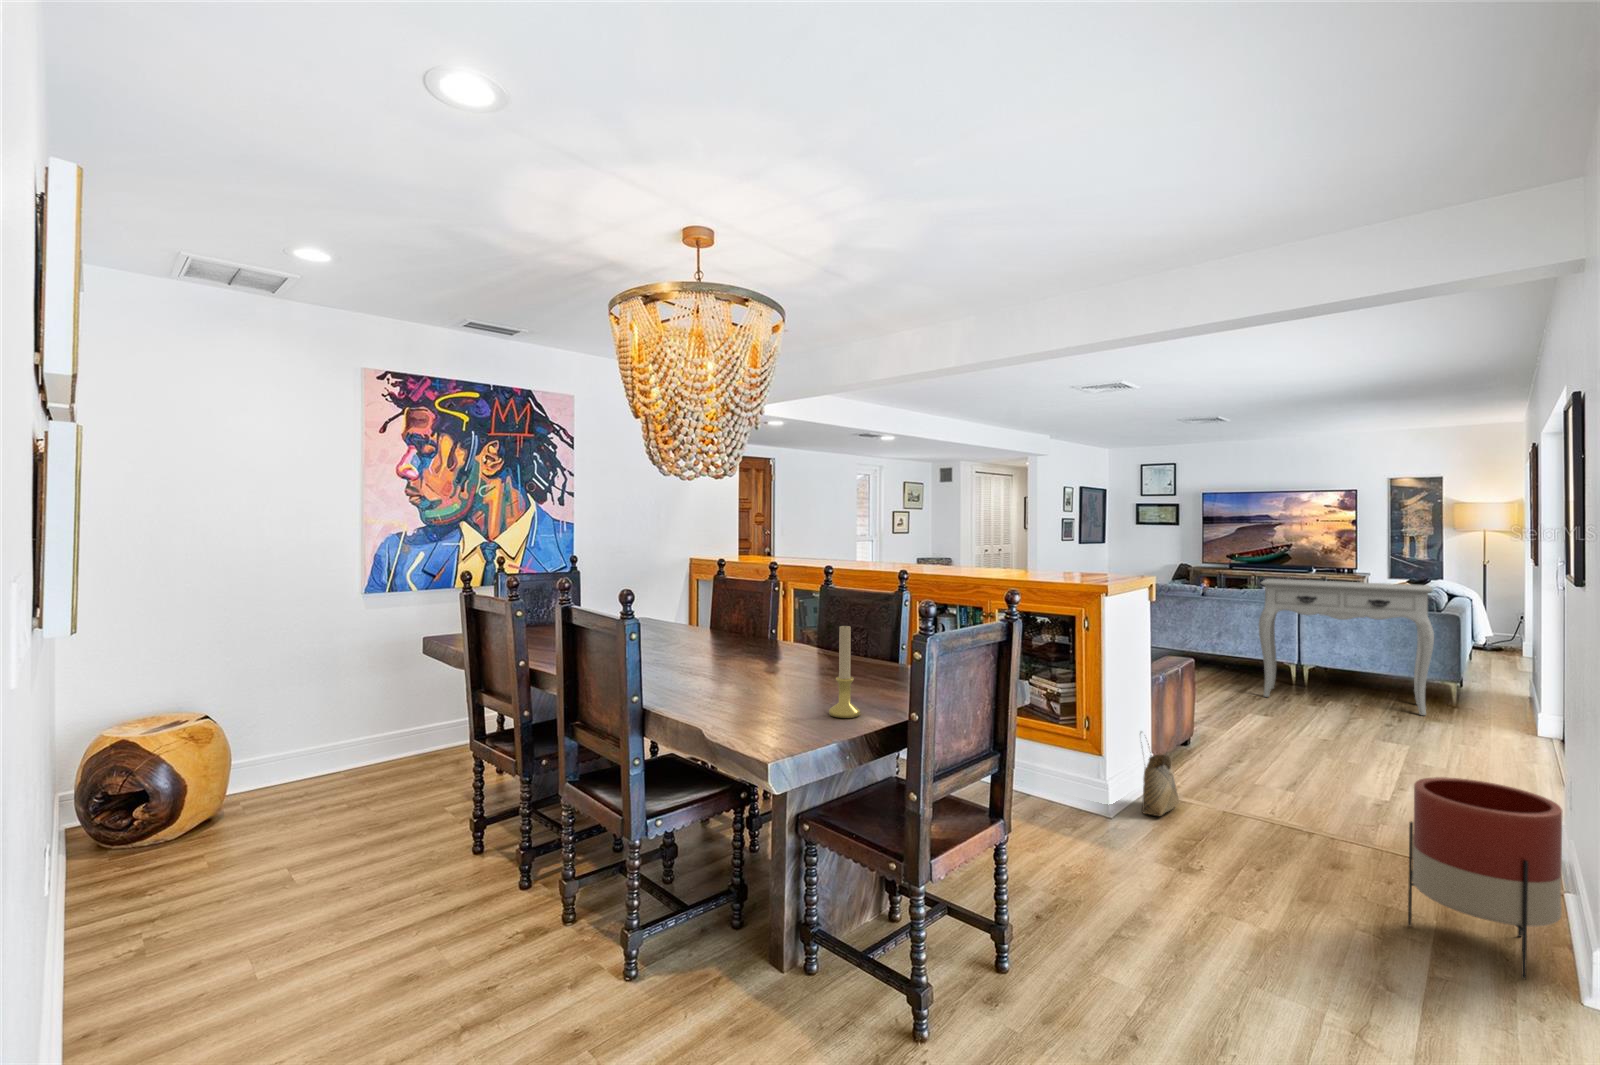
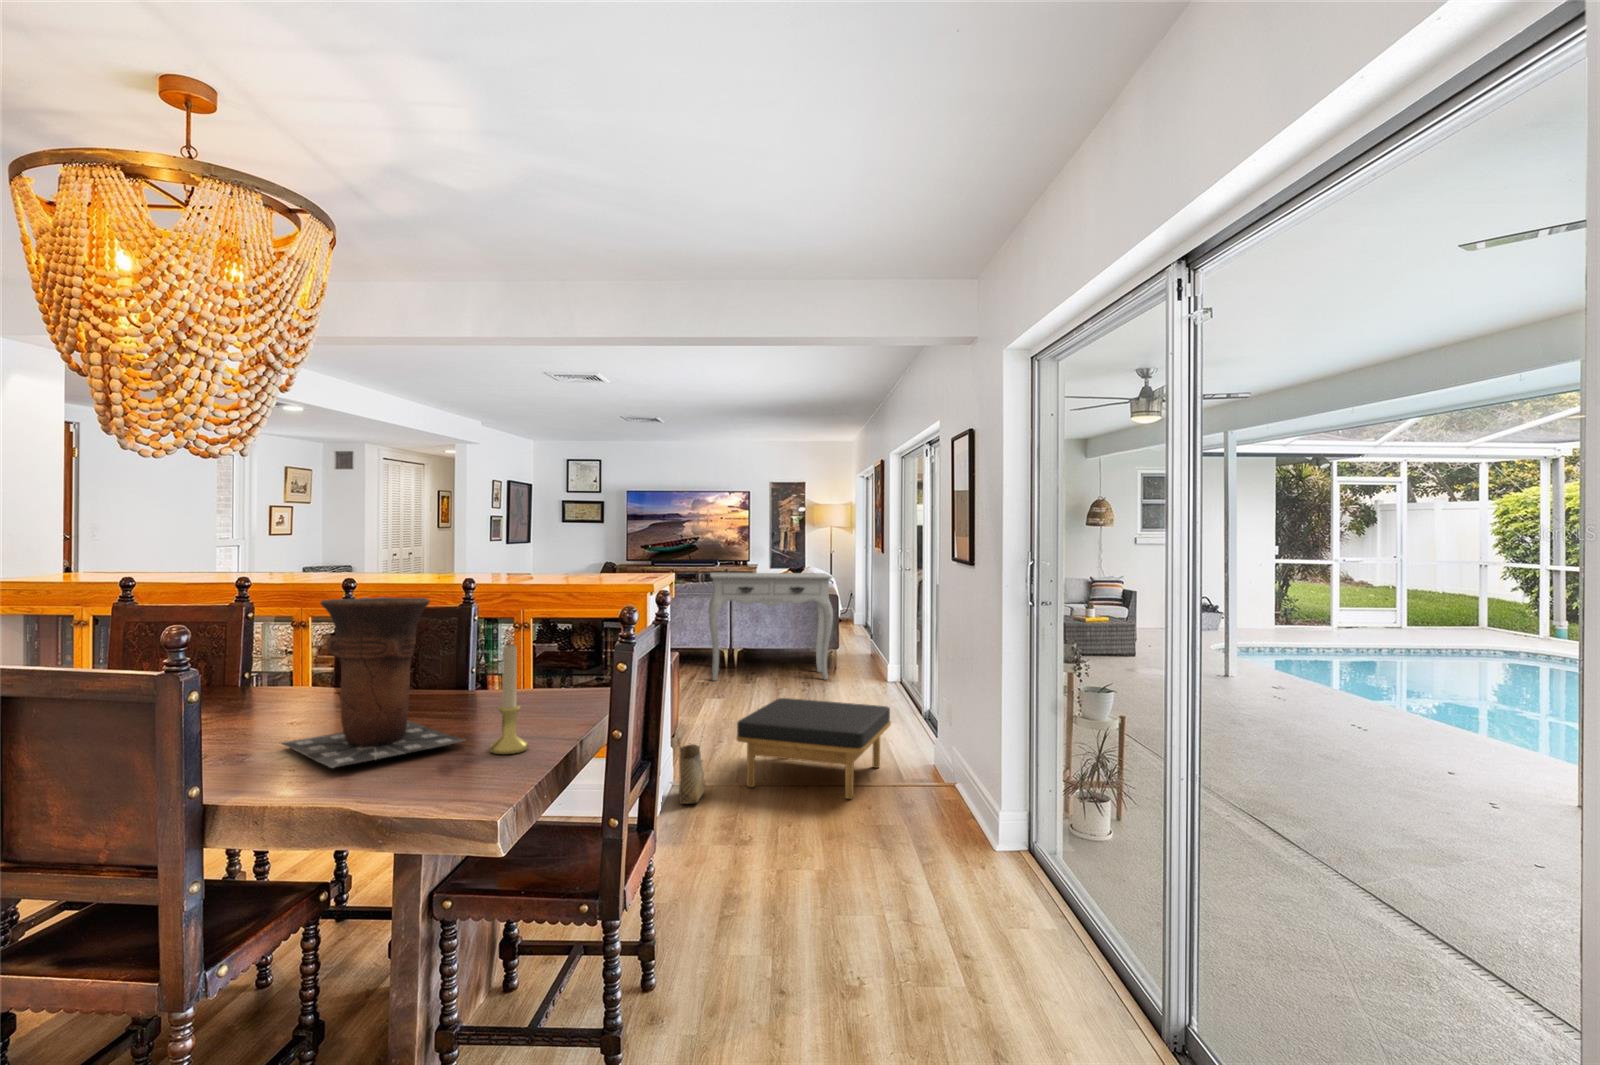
vase: none [713,580,820,705] -> present [281,597,465,768]
ottoman: none [1219,724,1454,858] -> present [736,698,891,799]
planter: present [1408,777,1562,979] -> none [901,719,989,856]

